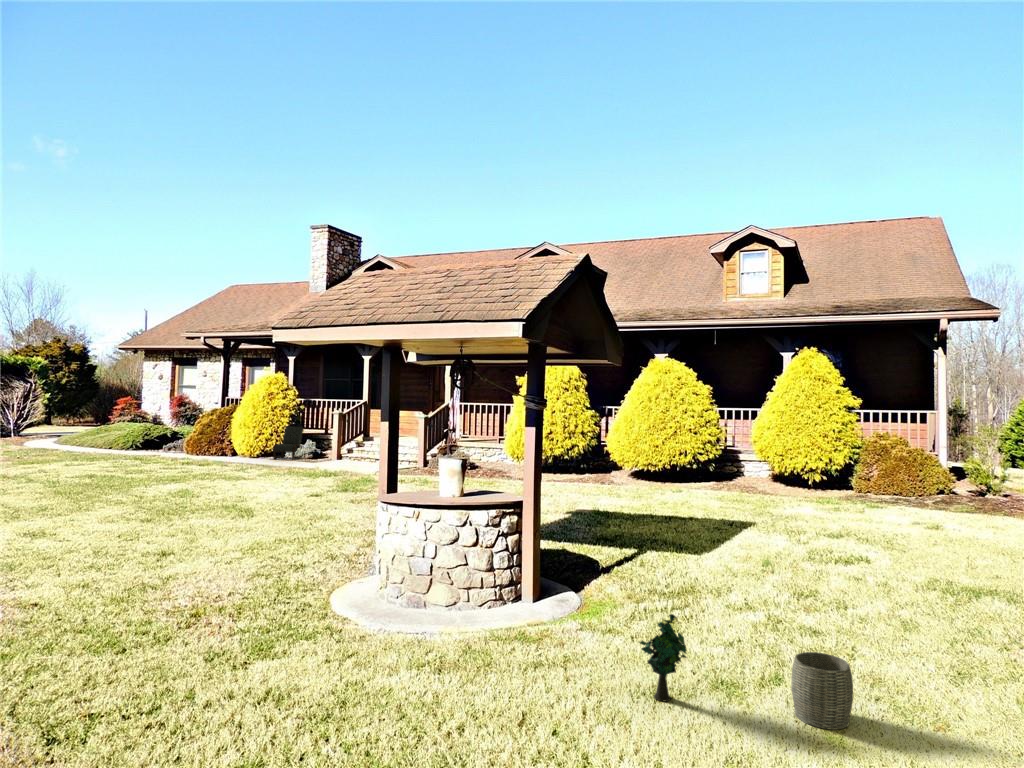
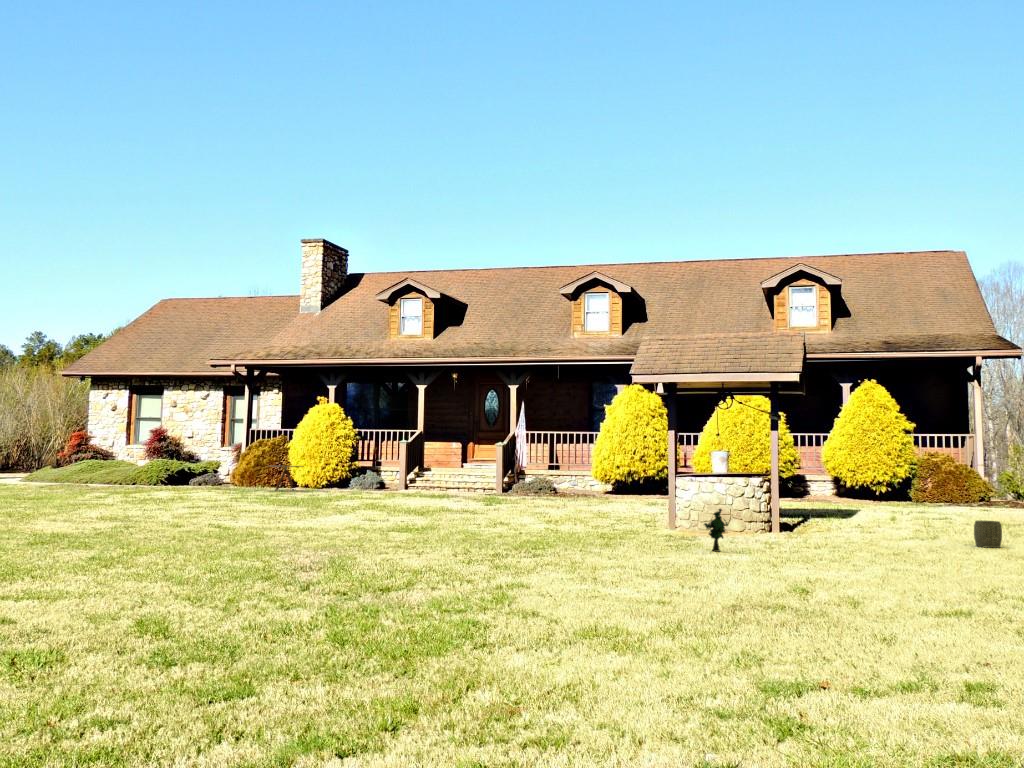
lounge chair: present [273,426,303,460] -> none [343,457,366,491]
round table: none [203,434,241,459] -> present [268,466,304,491]
decorative plant: present [640,614,687,701] -> present [704,509,728,551]

